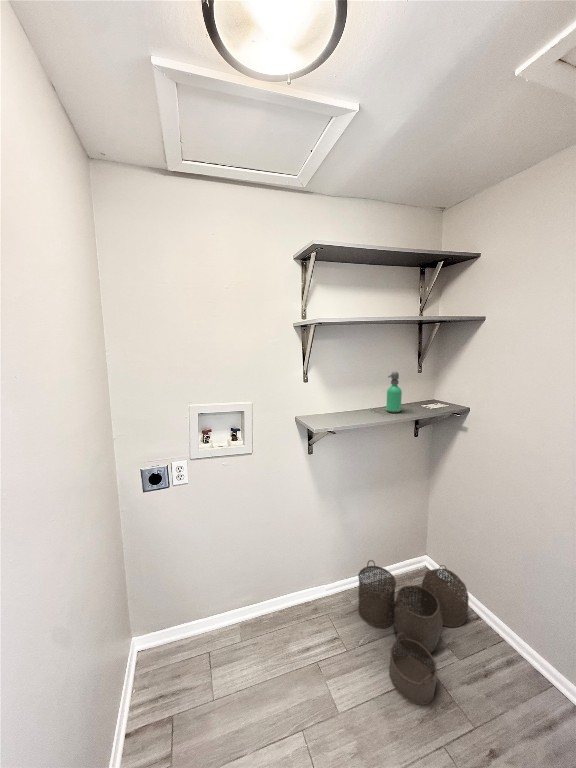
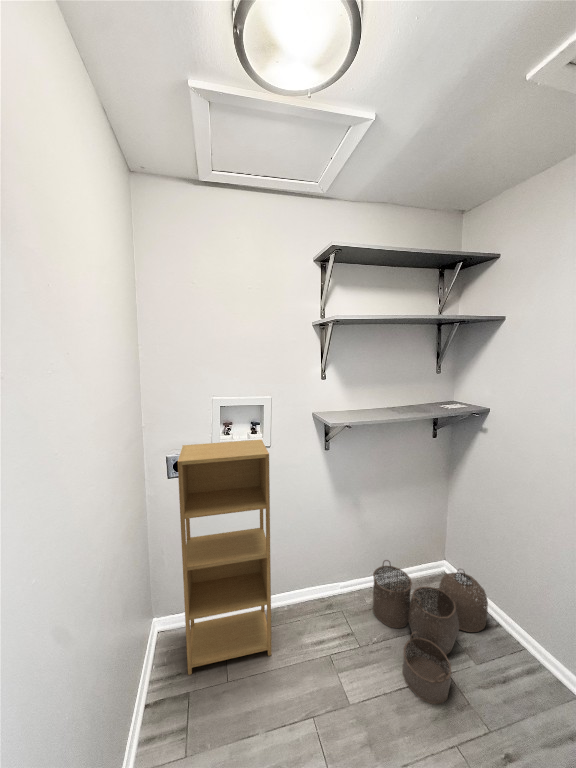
soap dispenser: present [386,372,402,413] -> none [404,370,419,411]
shelving unit: none [153,447,258,696] -> present [178,440,272,675]

